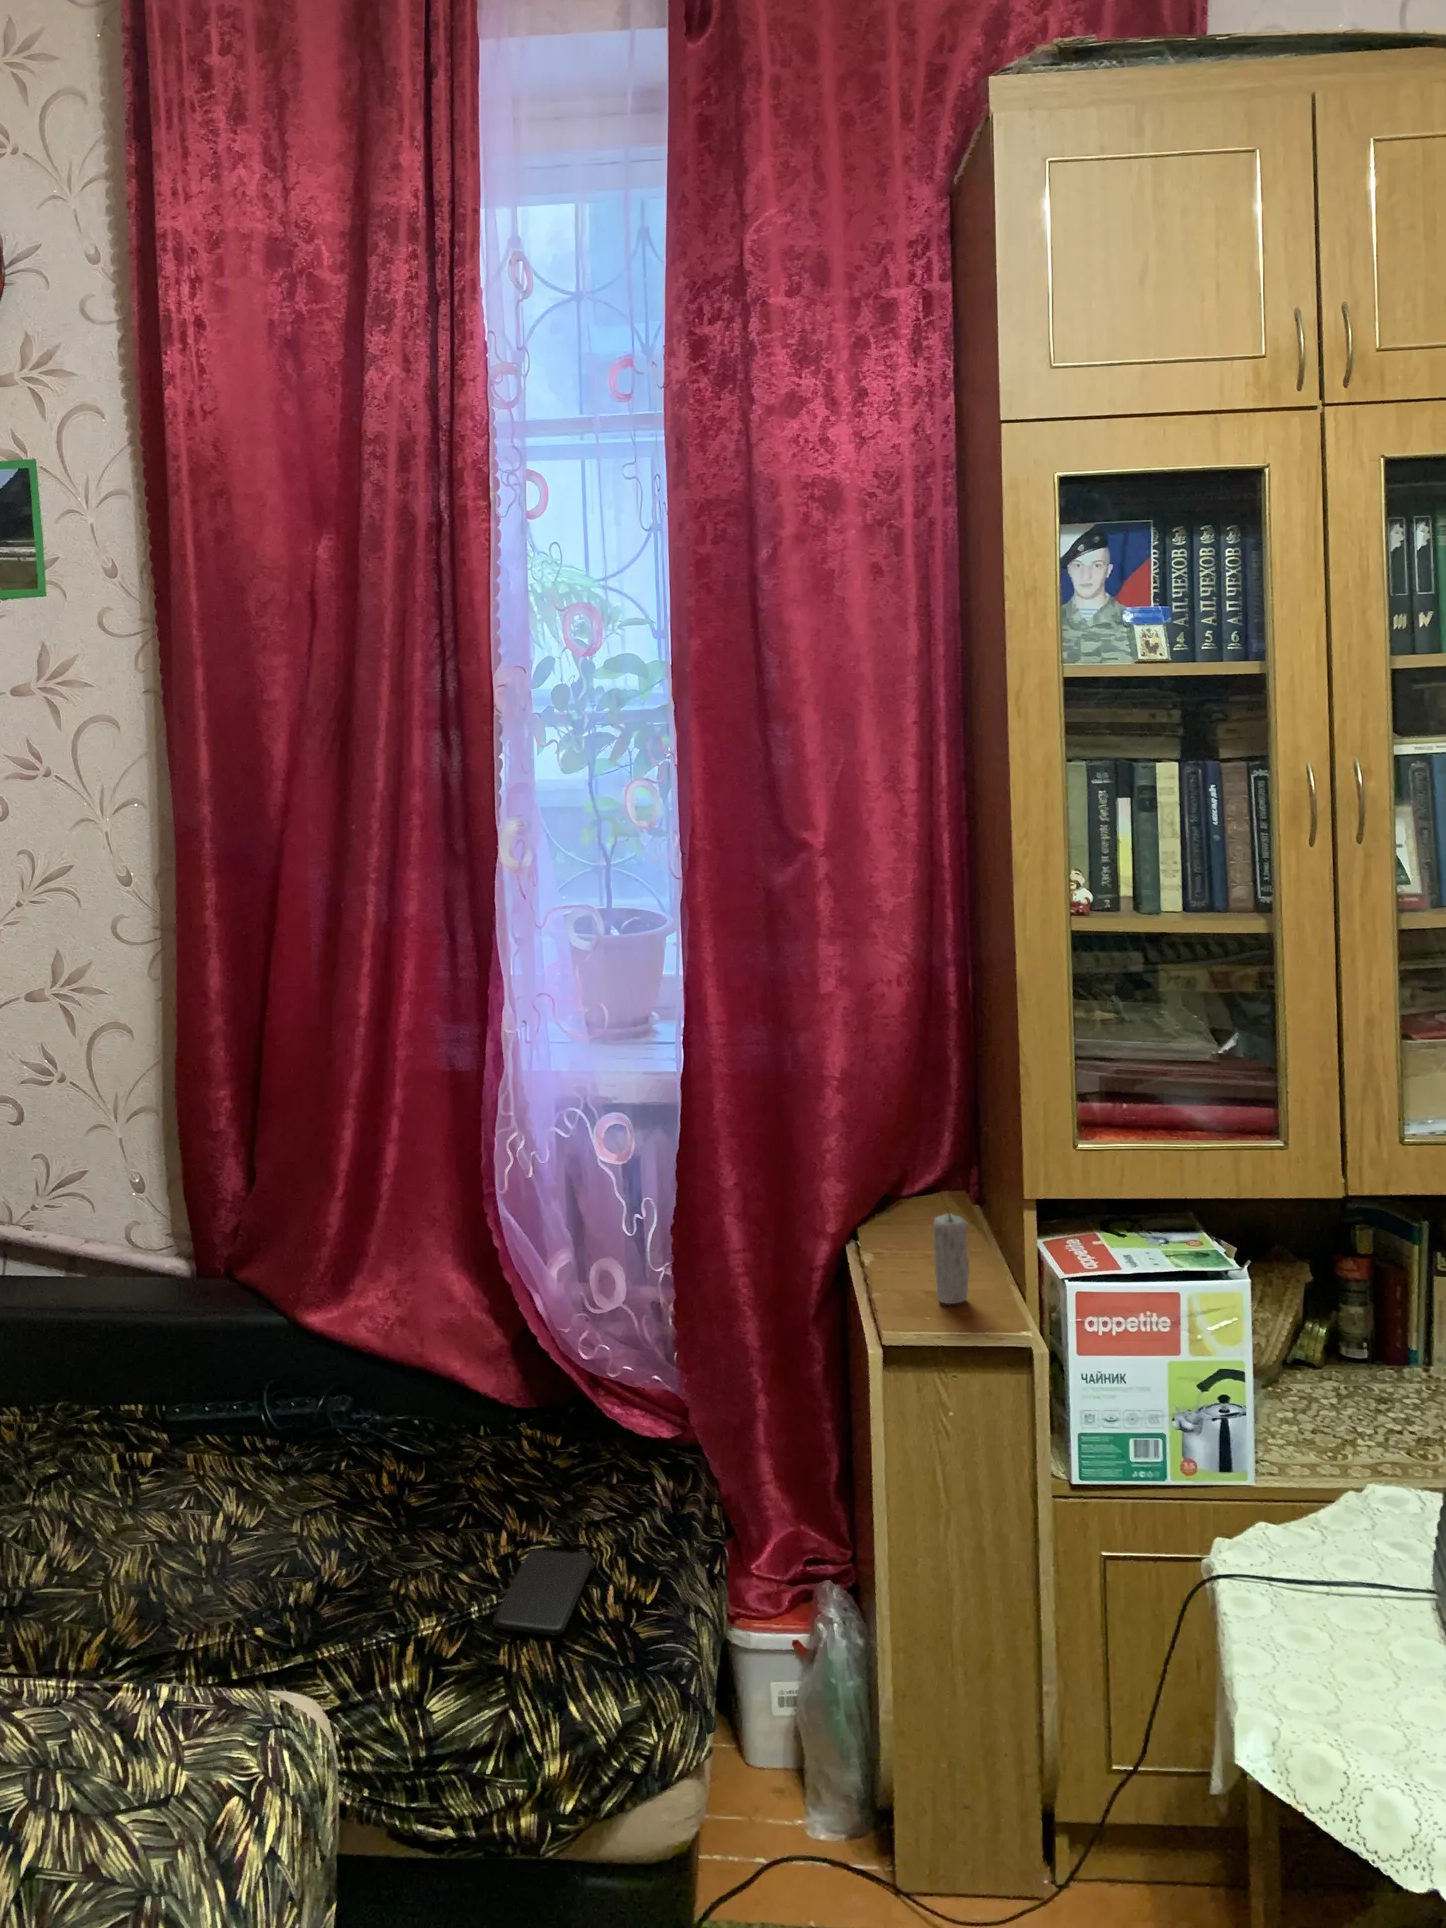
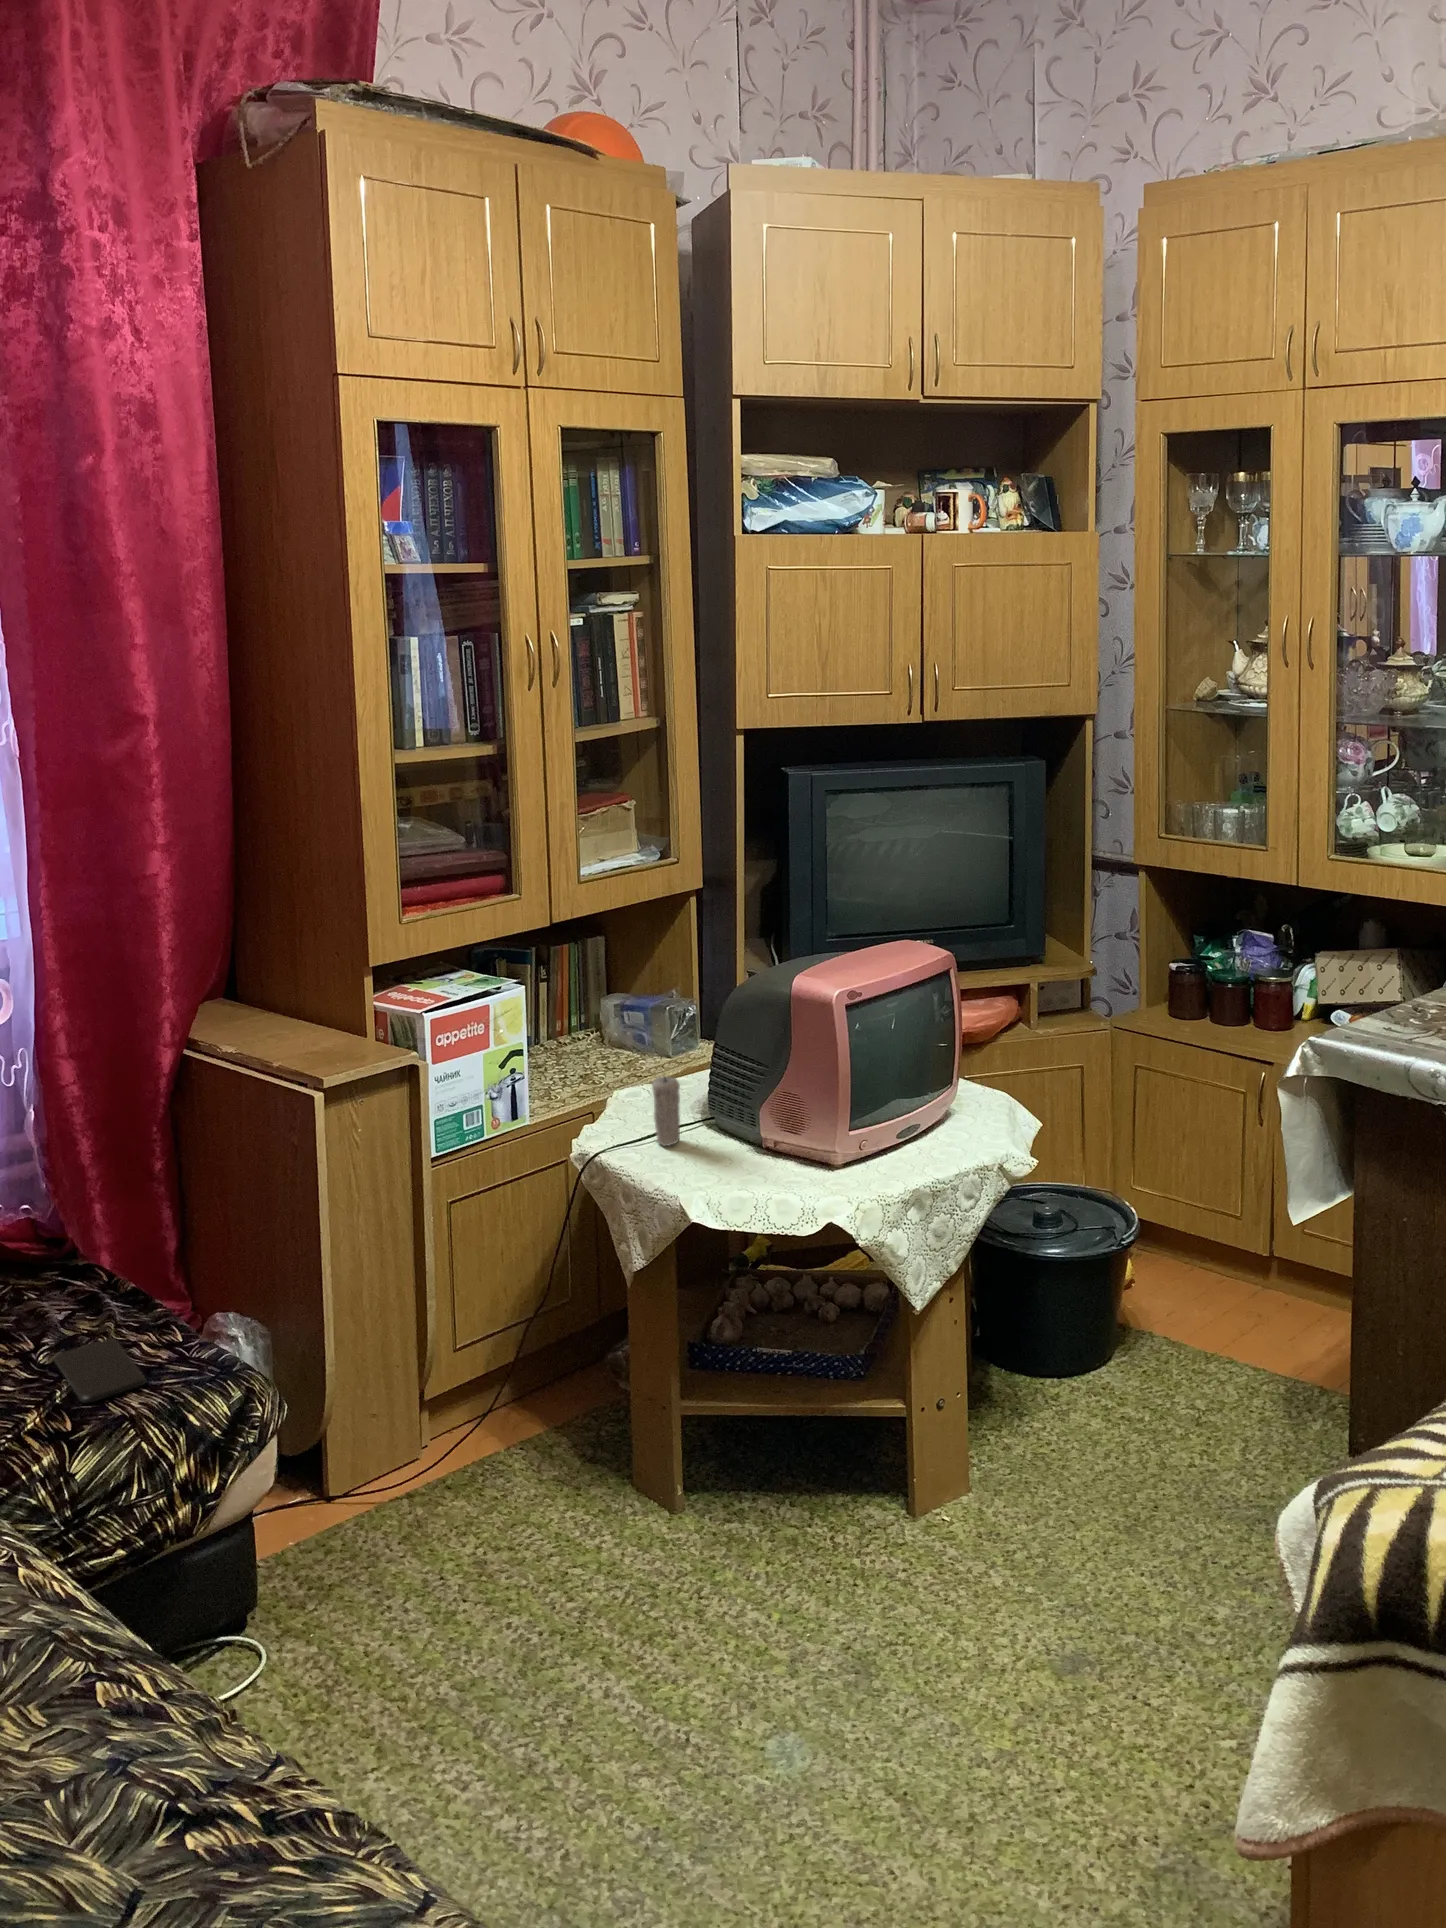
candle: present [934,1213,970,1304] -> present [652,1076,680,1146]

